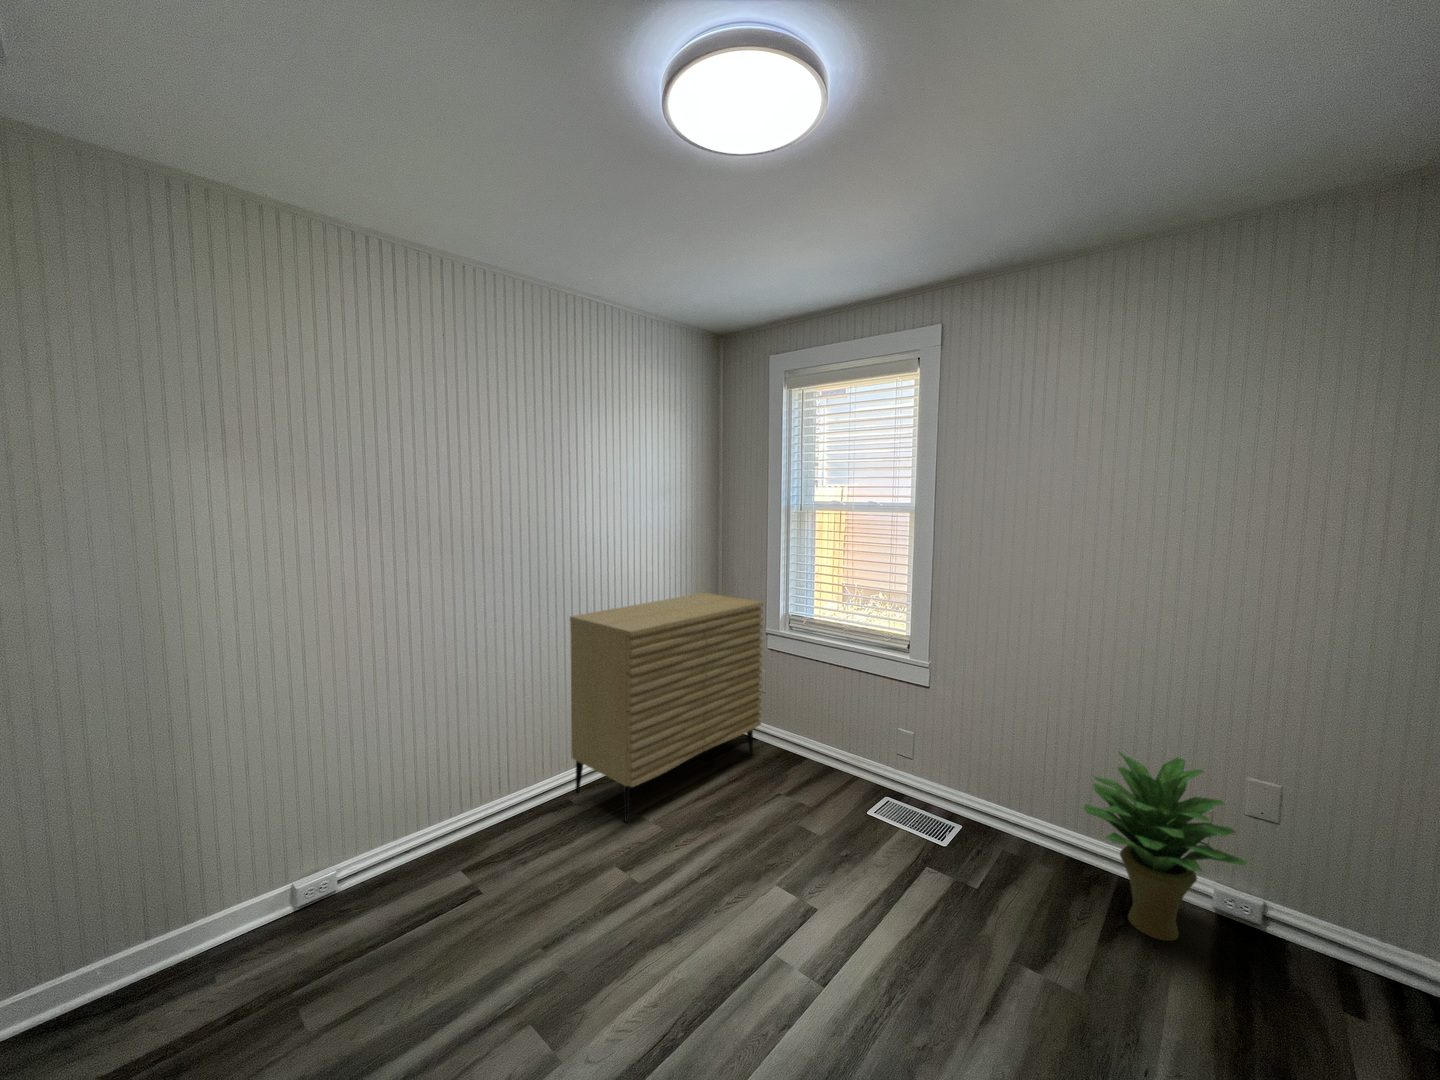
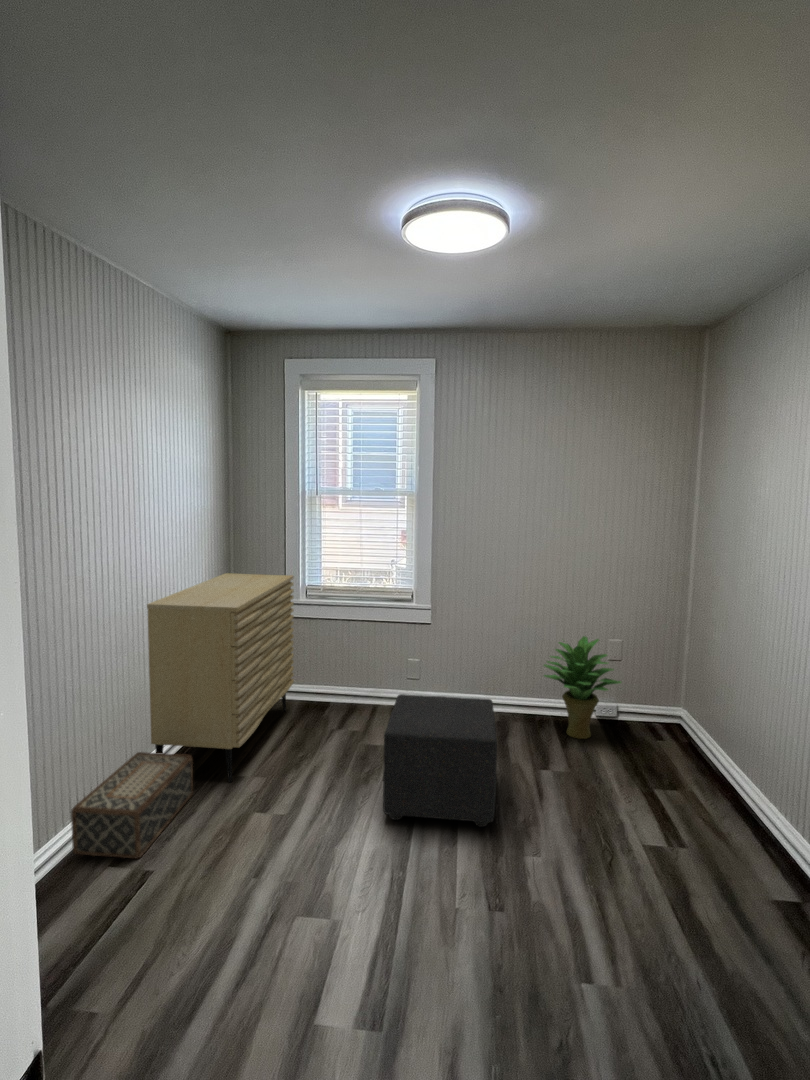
woven basket: none [445,763,584,877] -> present [71,752,193,859]
ottoman: none [724,776,930,1024] -> present [383,694,497,827]

